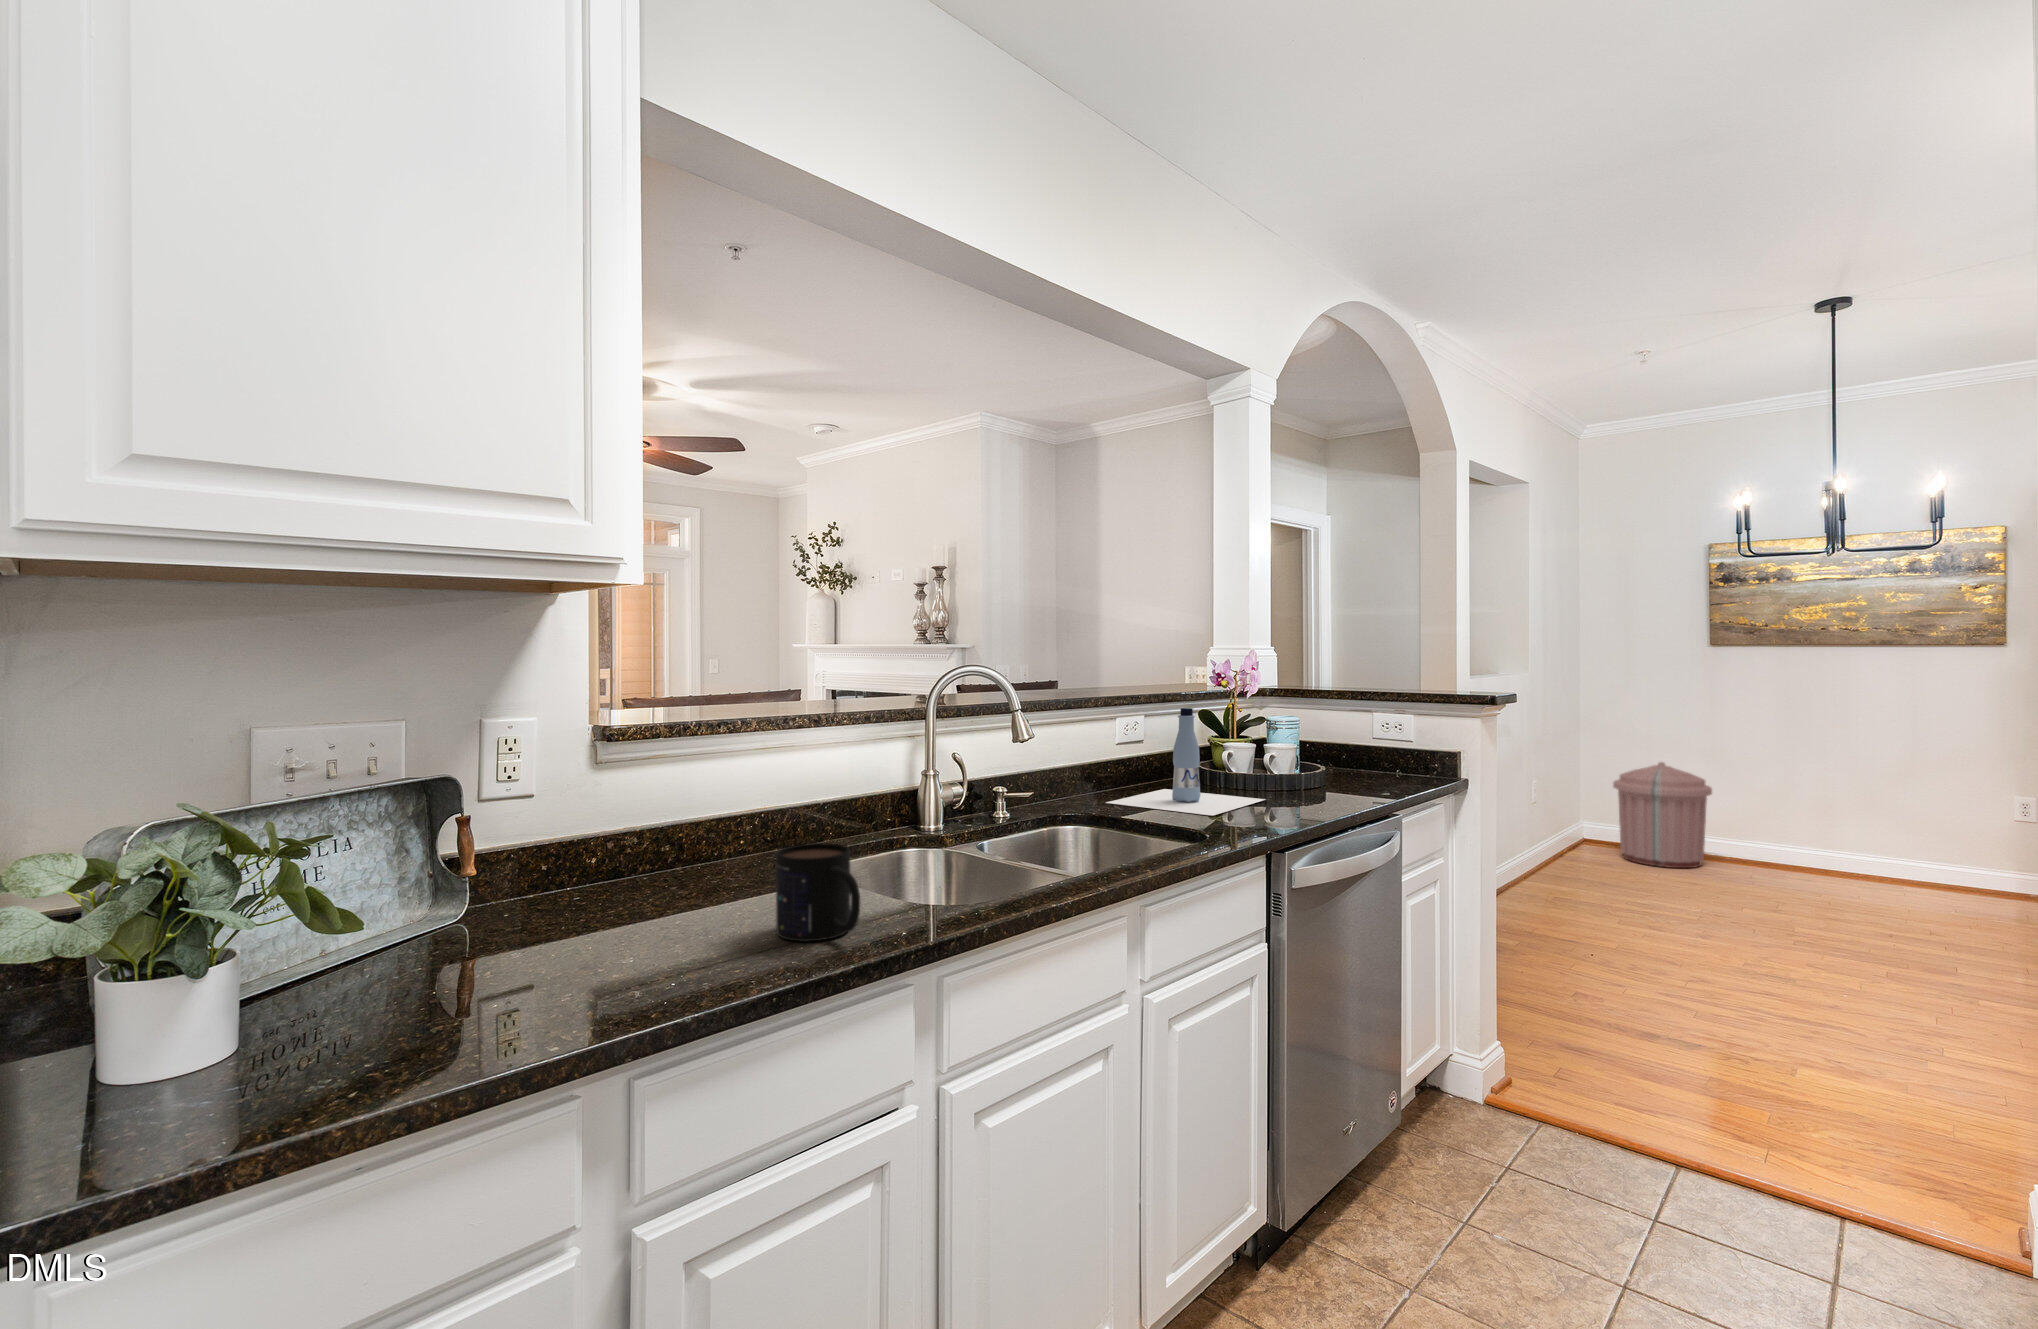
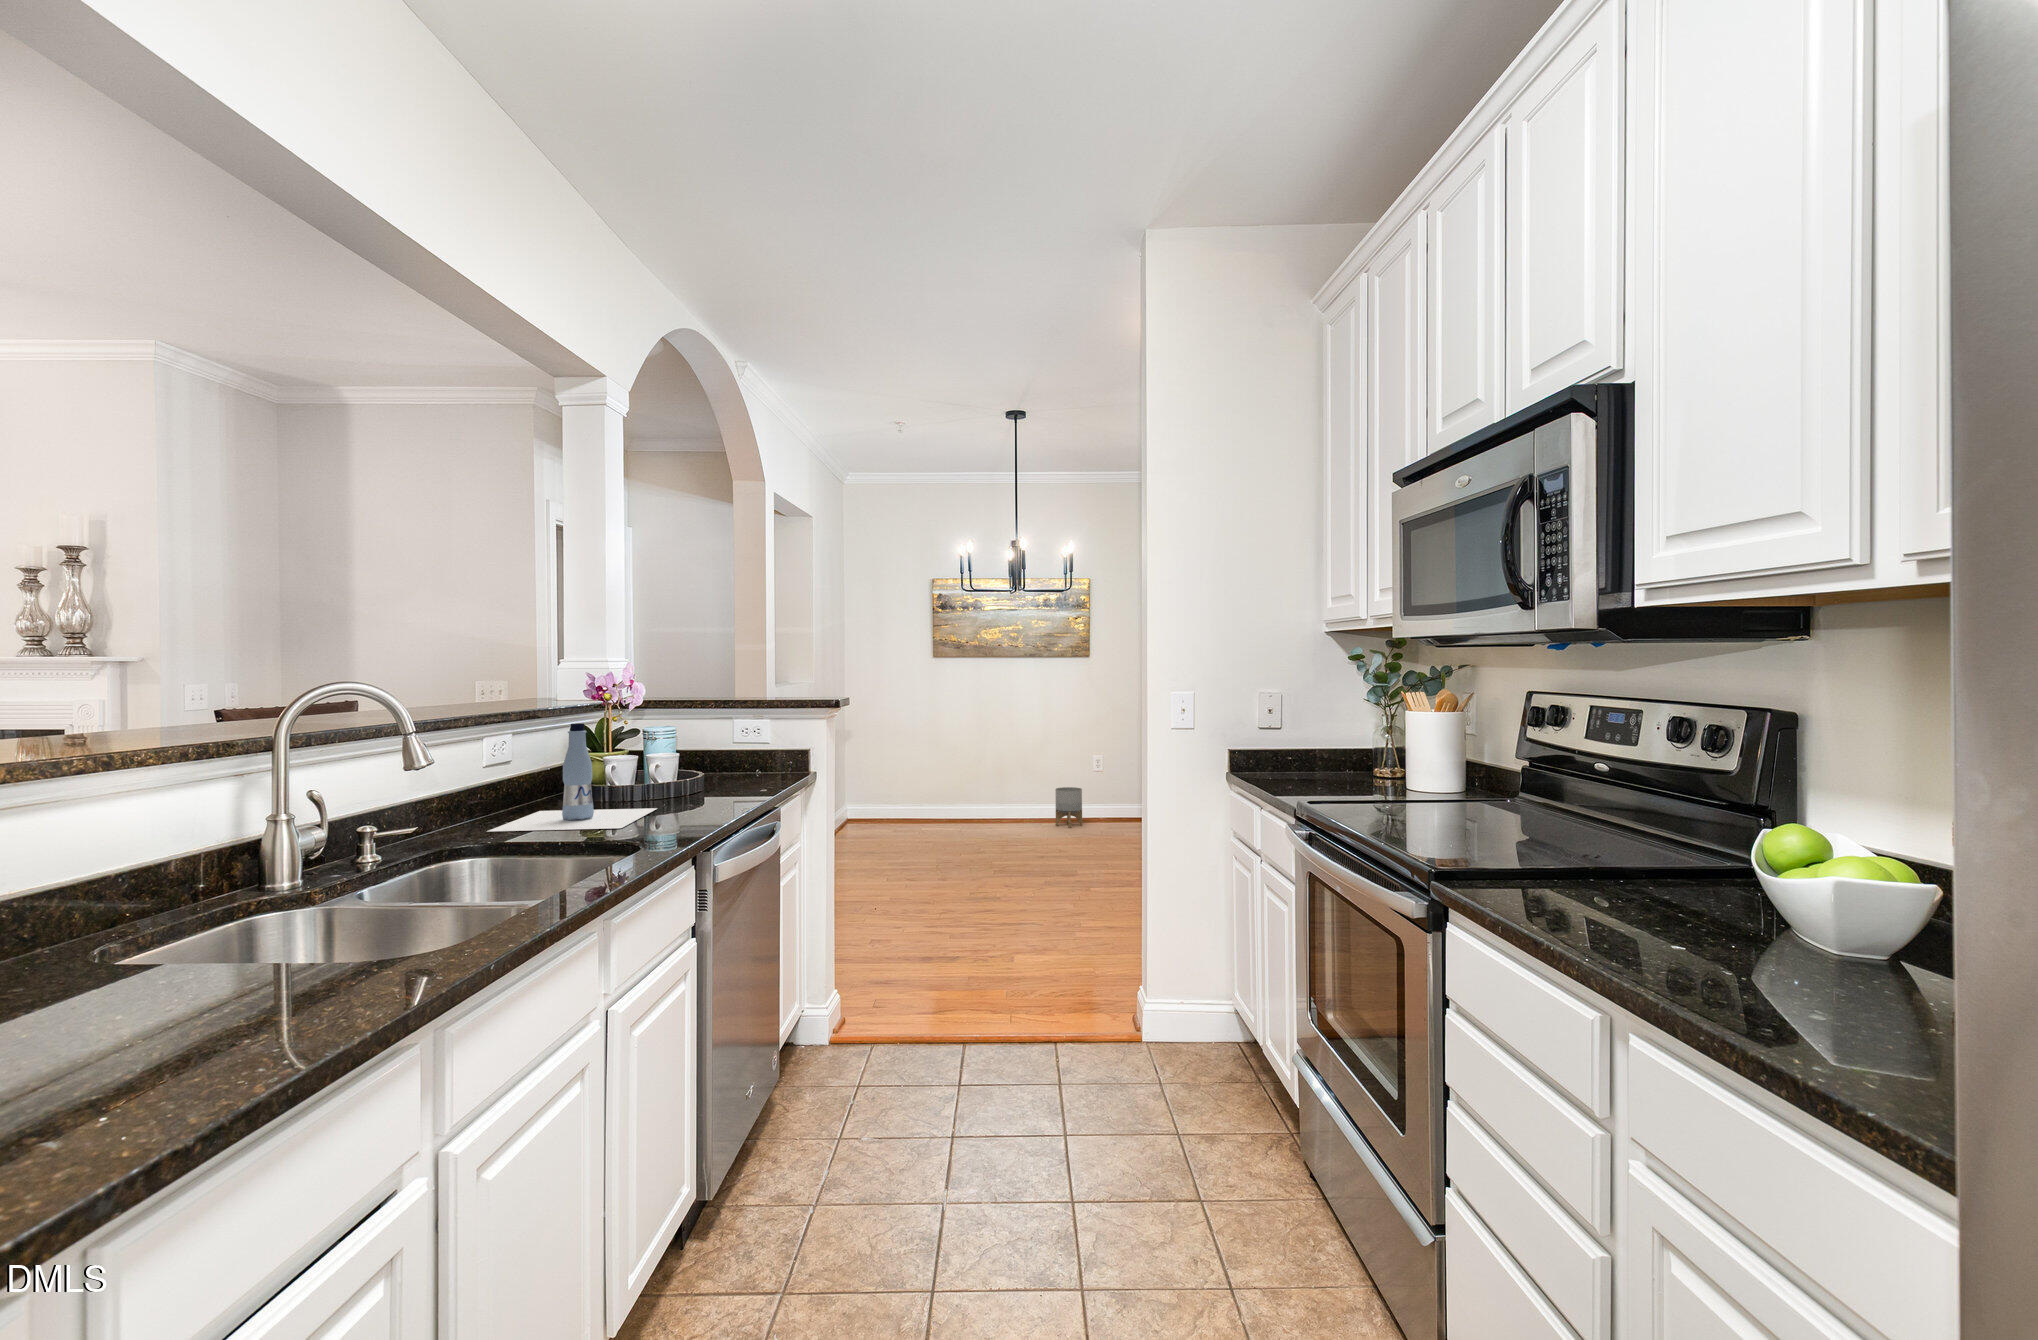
trash can: present [1613,762,1712,868] -> none [874,751,939,835]
planter: none [1926,835,1983,897] -> present [1055,787,1082,828]
mug: present [776,843,860,941] -> none [217,899,368,1024]

